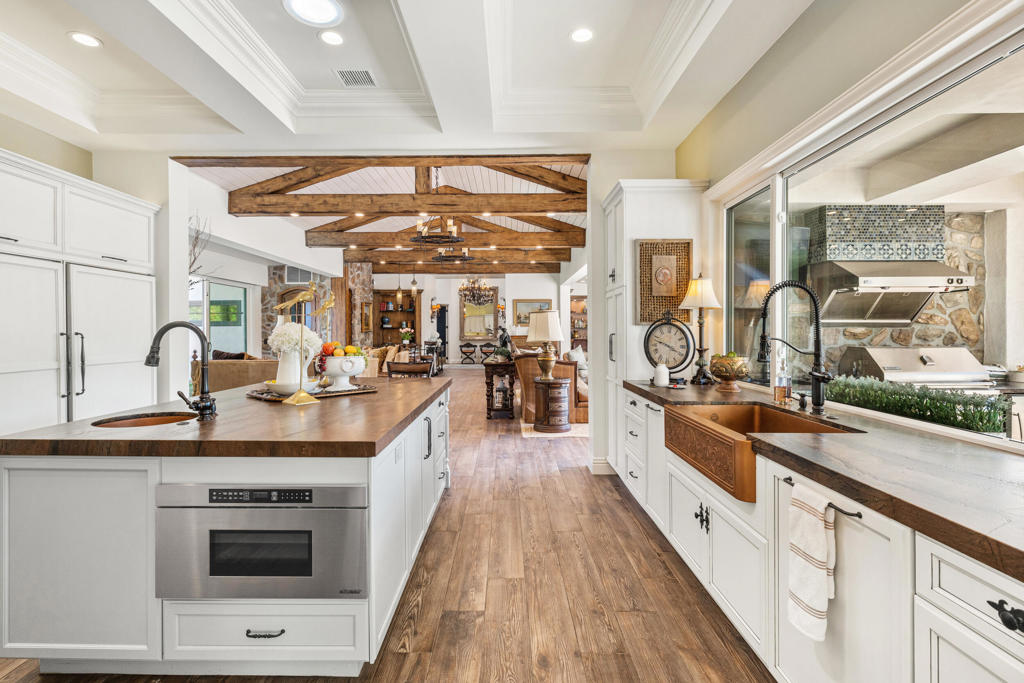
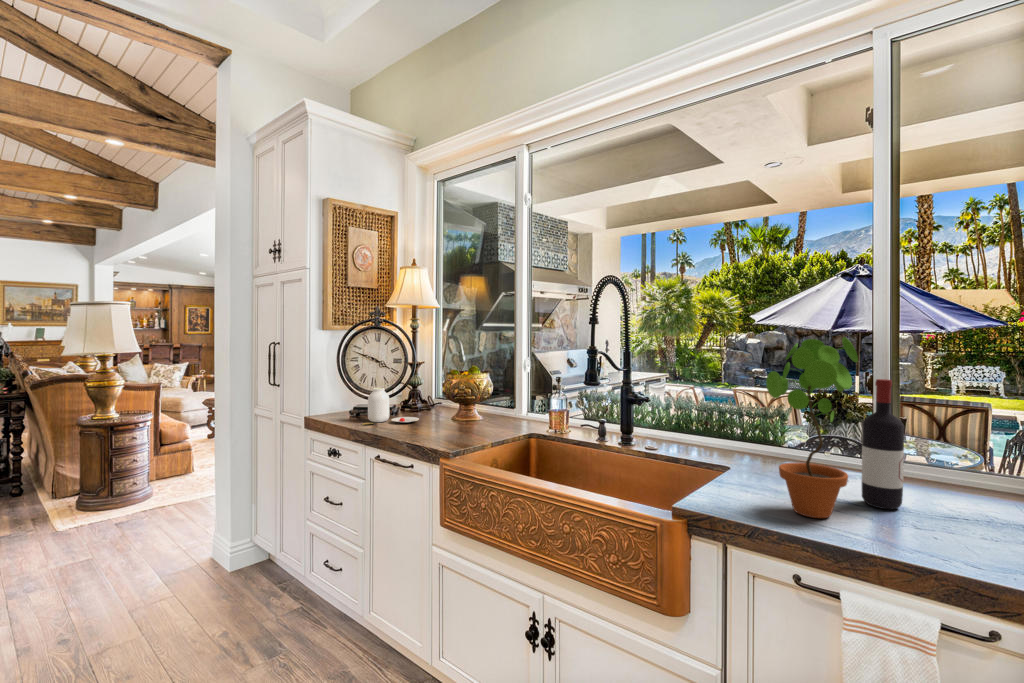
potted plant: none [813,323,884,457] -> present [766,337,858,518]
wine bottle: none [925,358,964,467] -> present [862,379,904,509]

